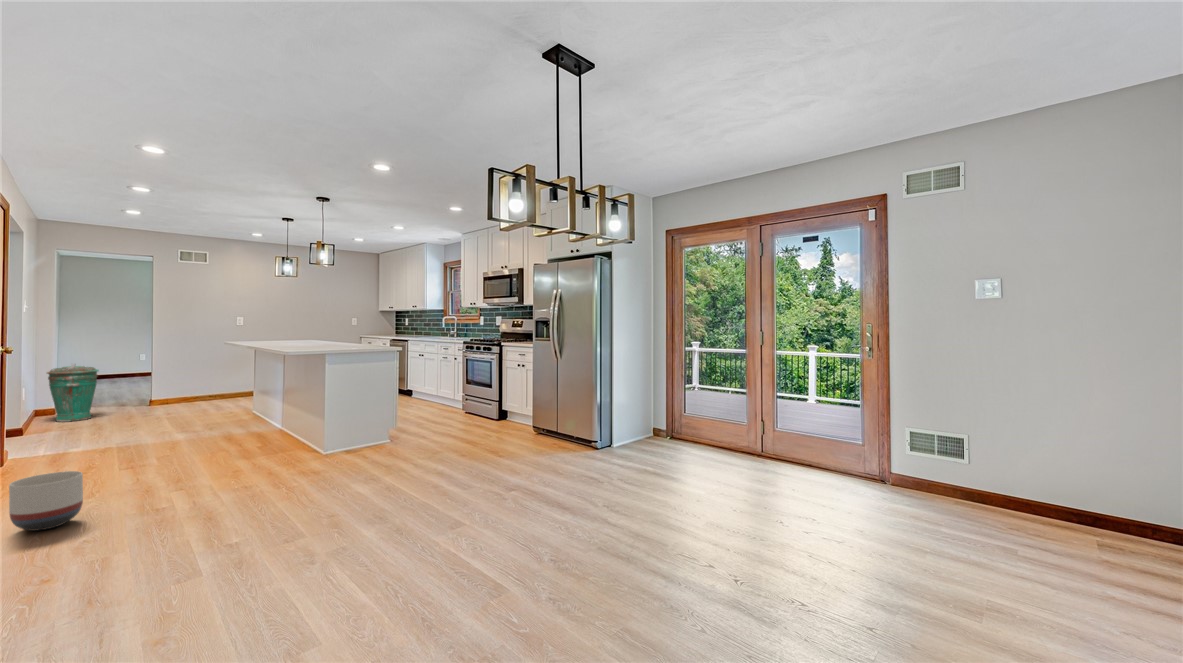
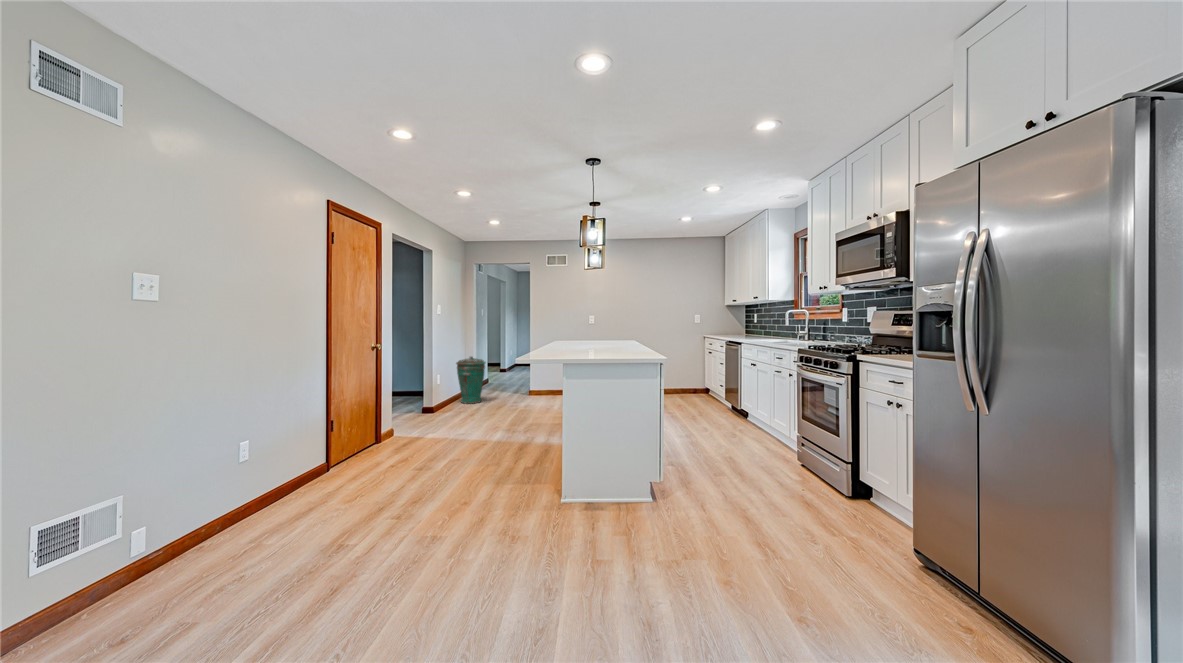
planter: present [9,471,83,531] -> none [194,486,261,552]

